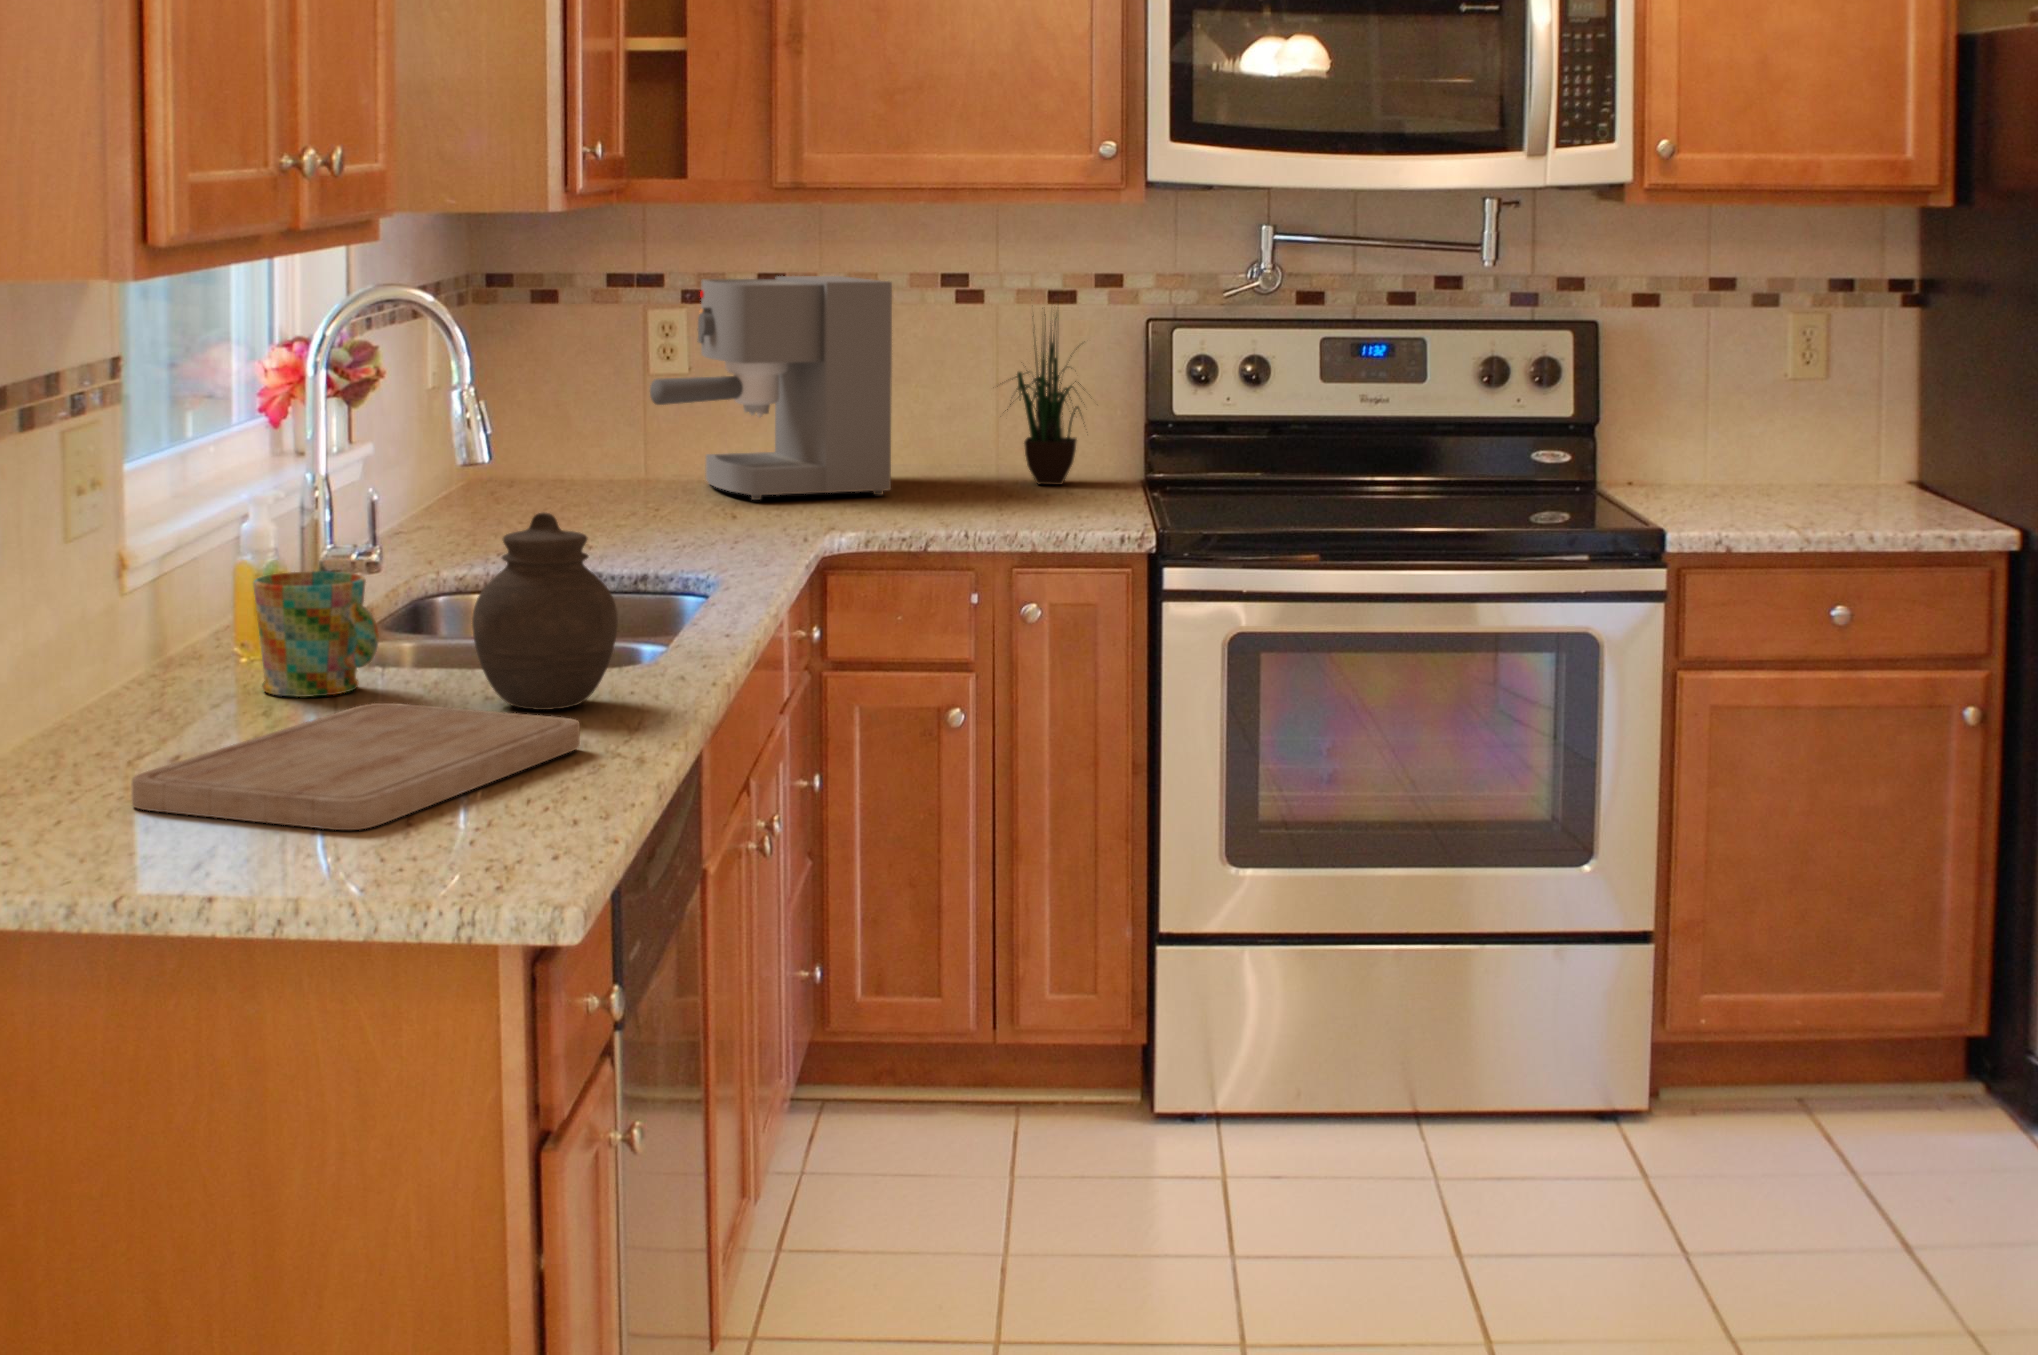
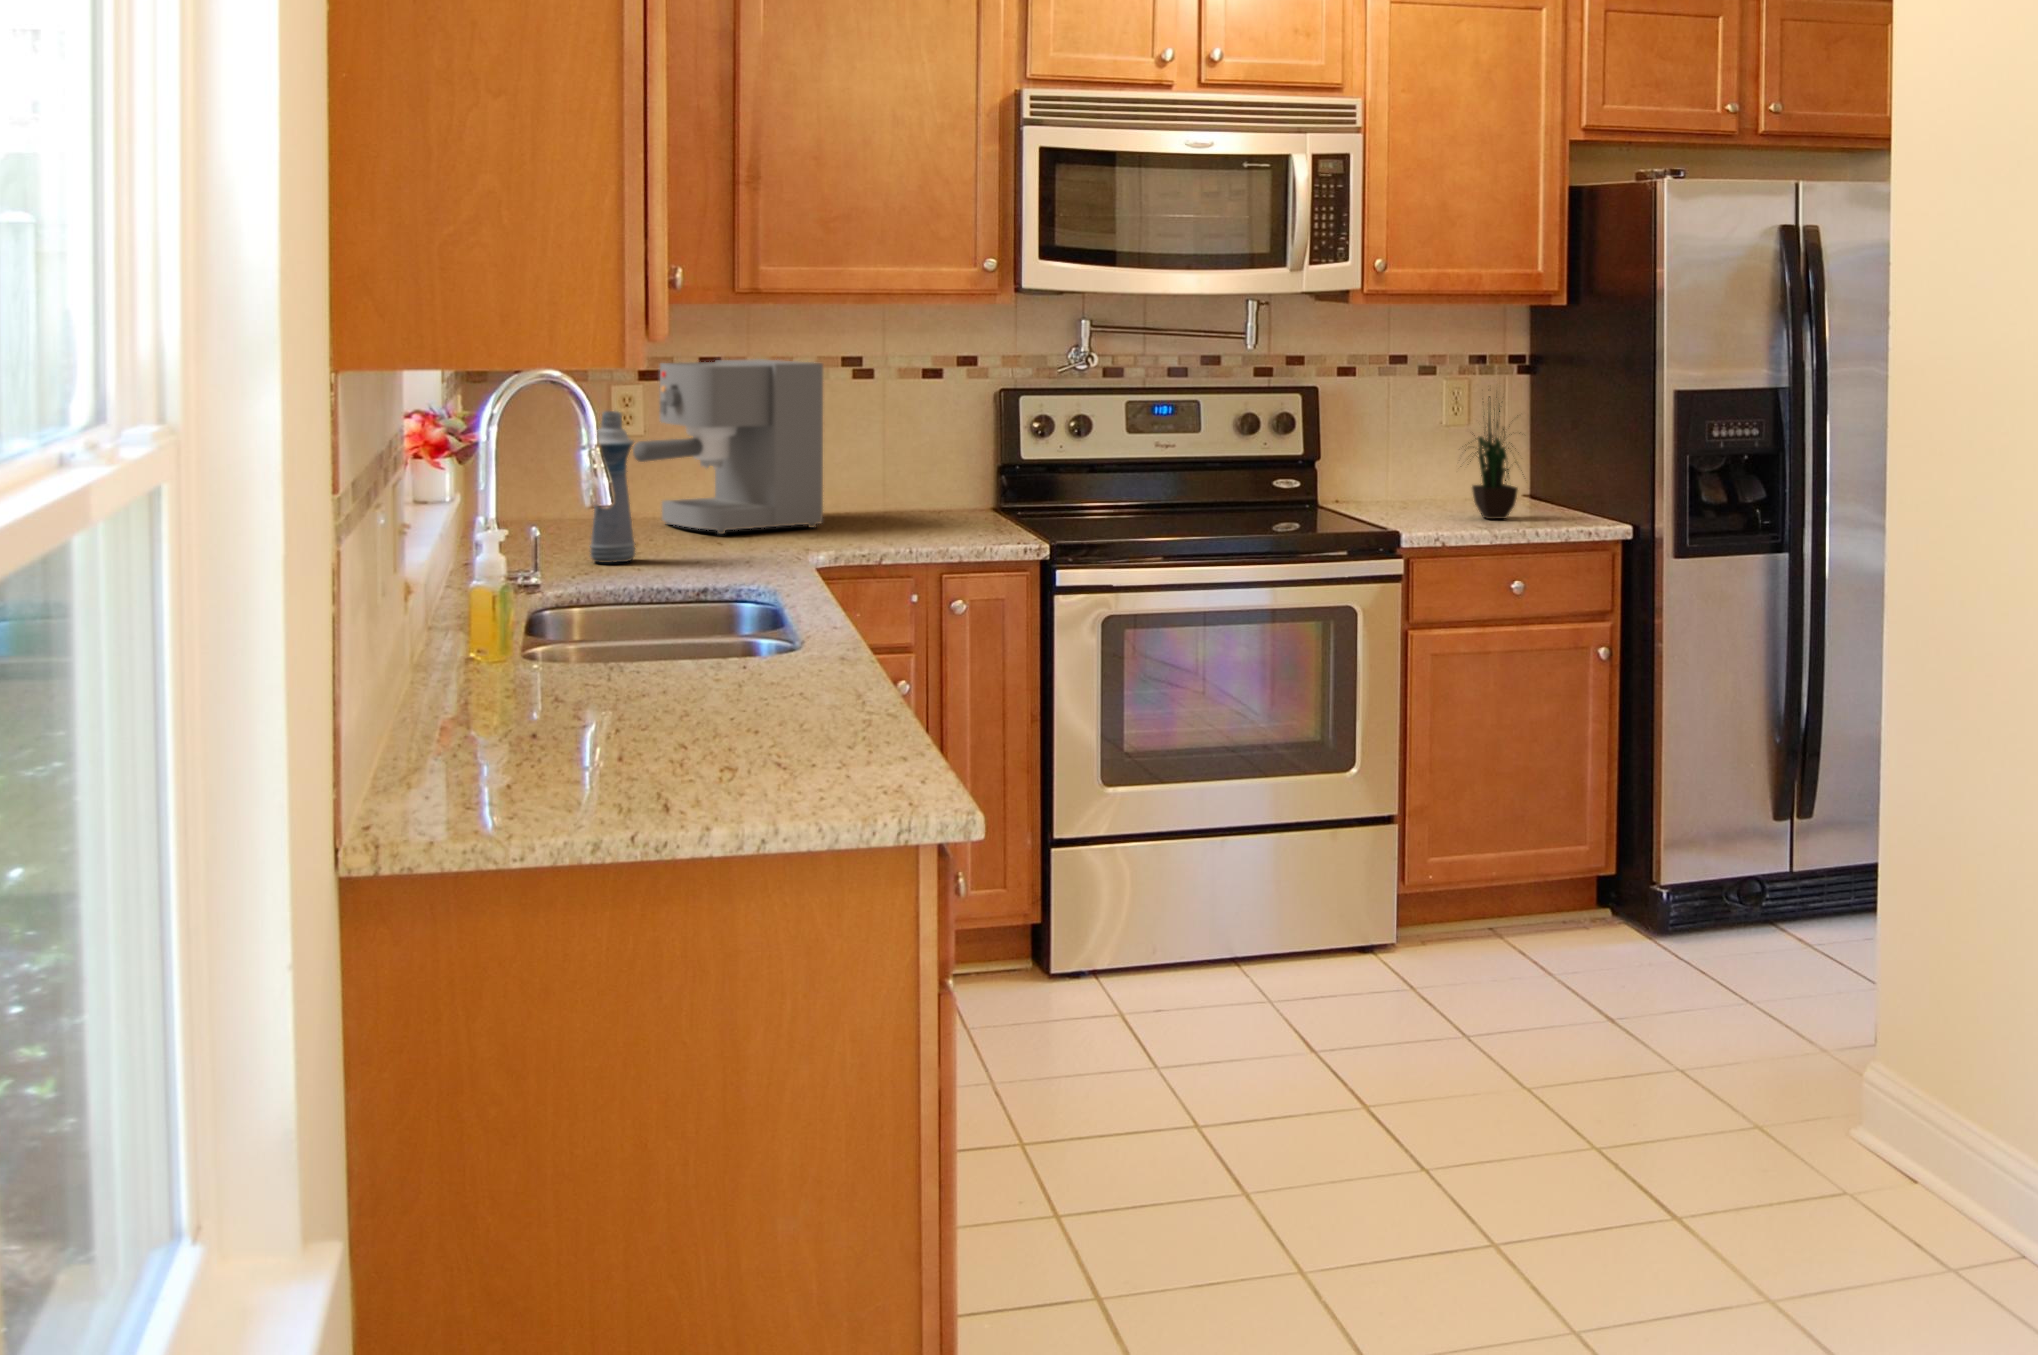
potted plant: present [1005,317,1084,485] -> present [1465,396,1518,519]
bottle: none [560,341,618,532] -> present [590,411,635,563]
jar: present [472,513,618,710] -> none [702,537,815,688]
mug: present [253,571,379,697] -> none [505,592,616,691]
cutting board: present [132,703,580,830] -> none [544,687,835,776]

